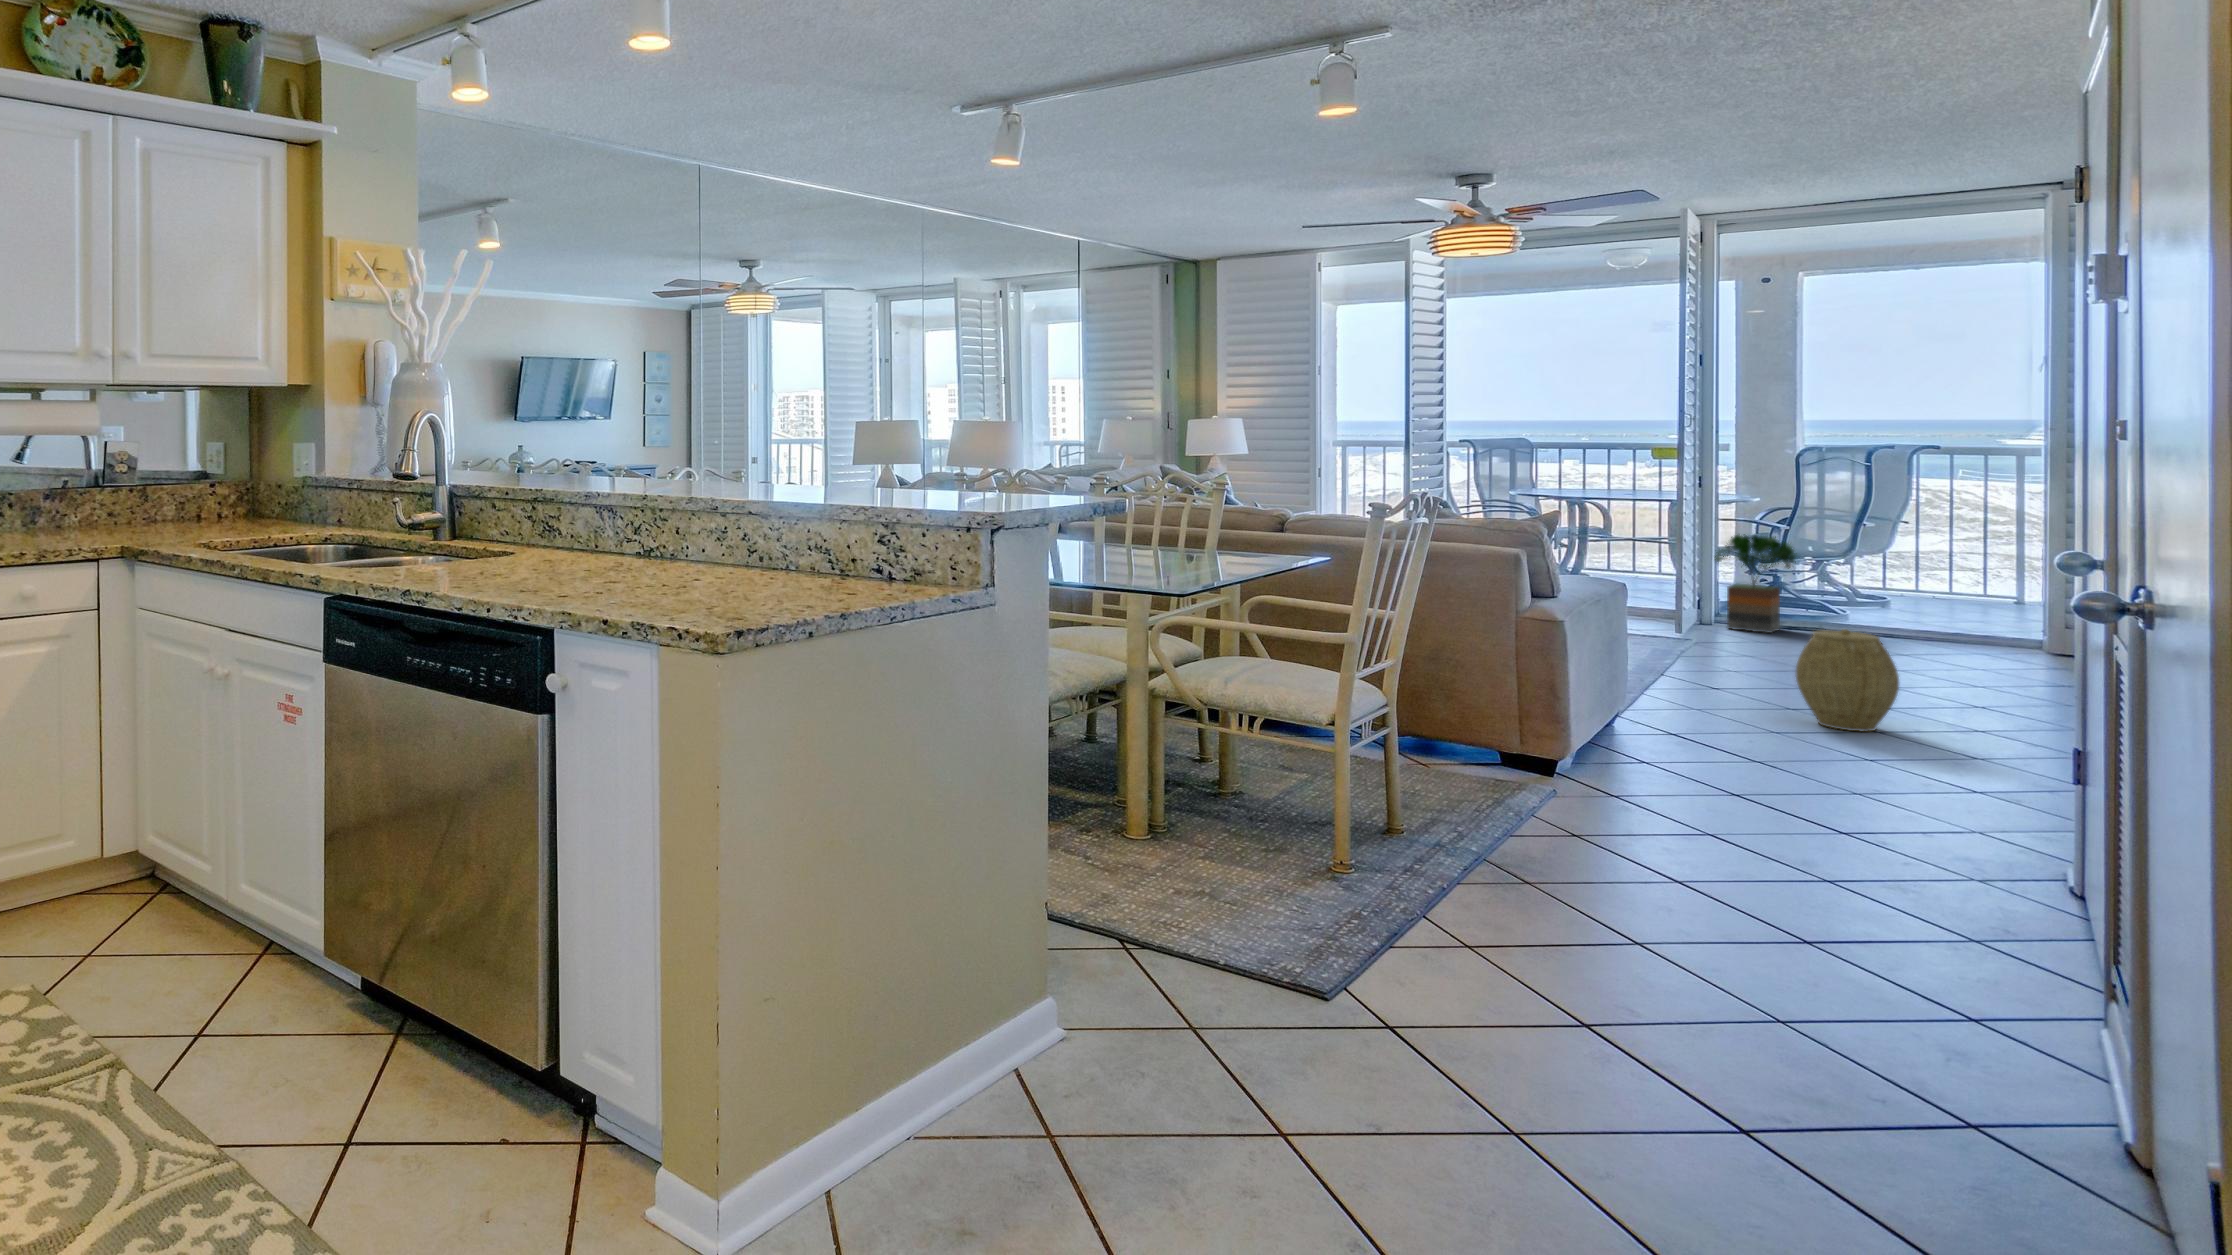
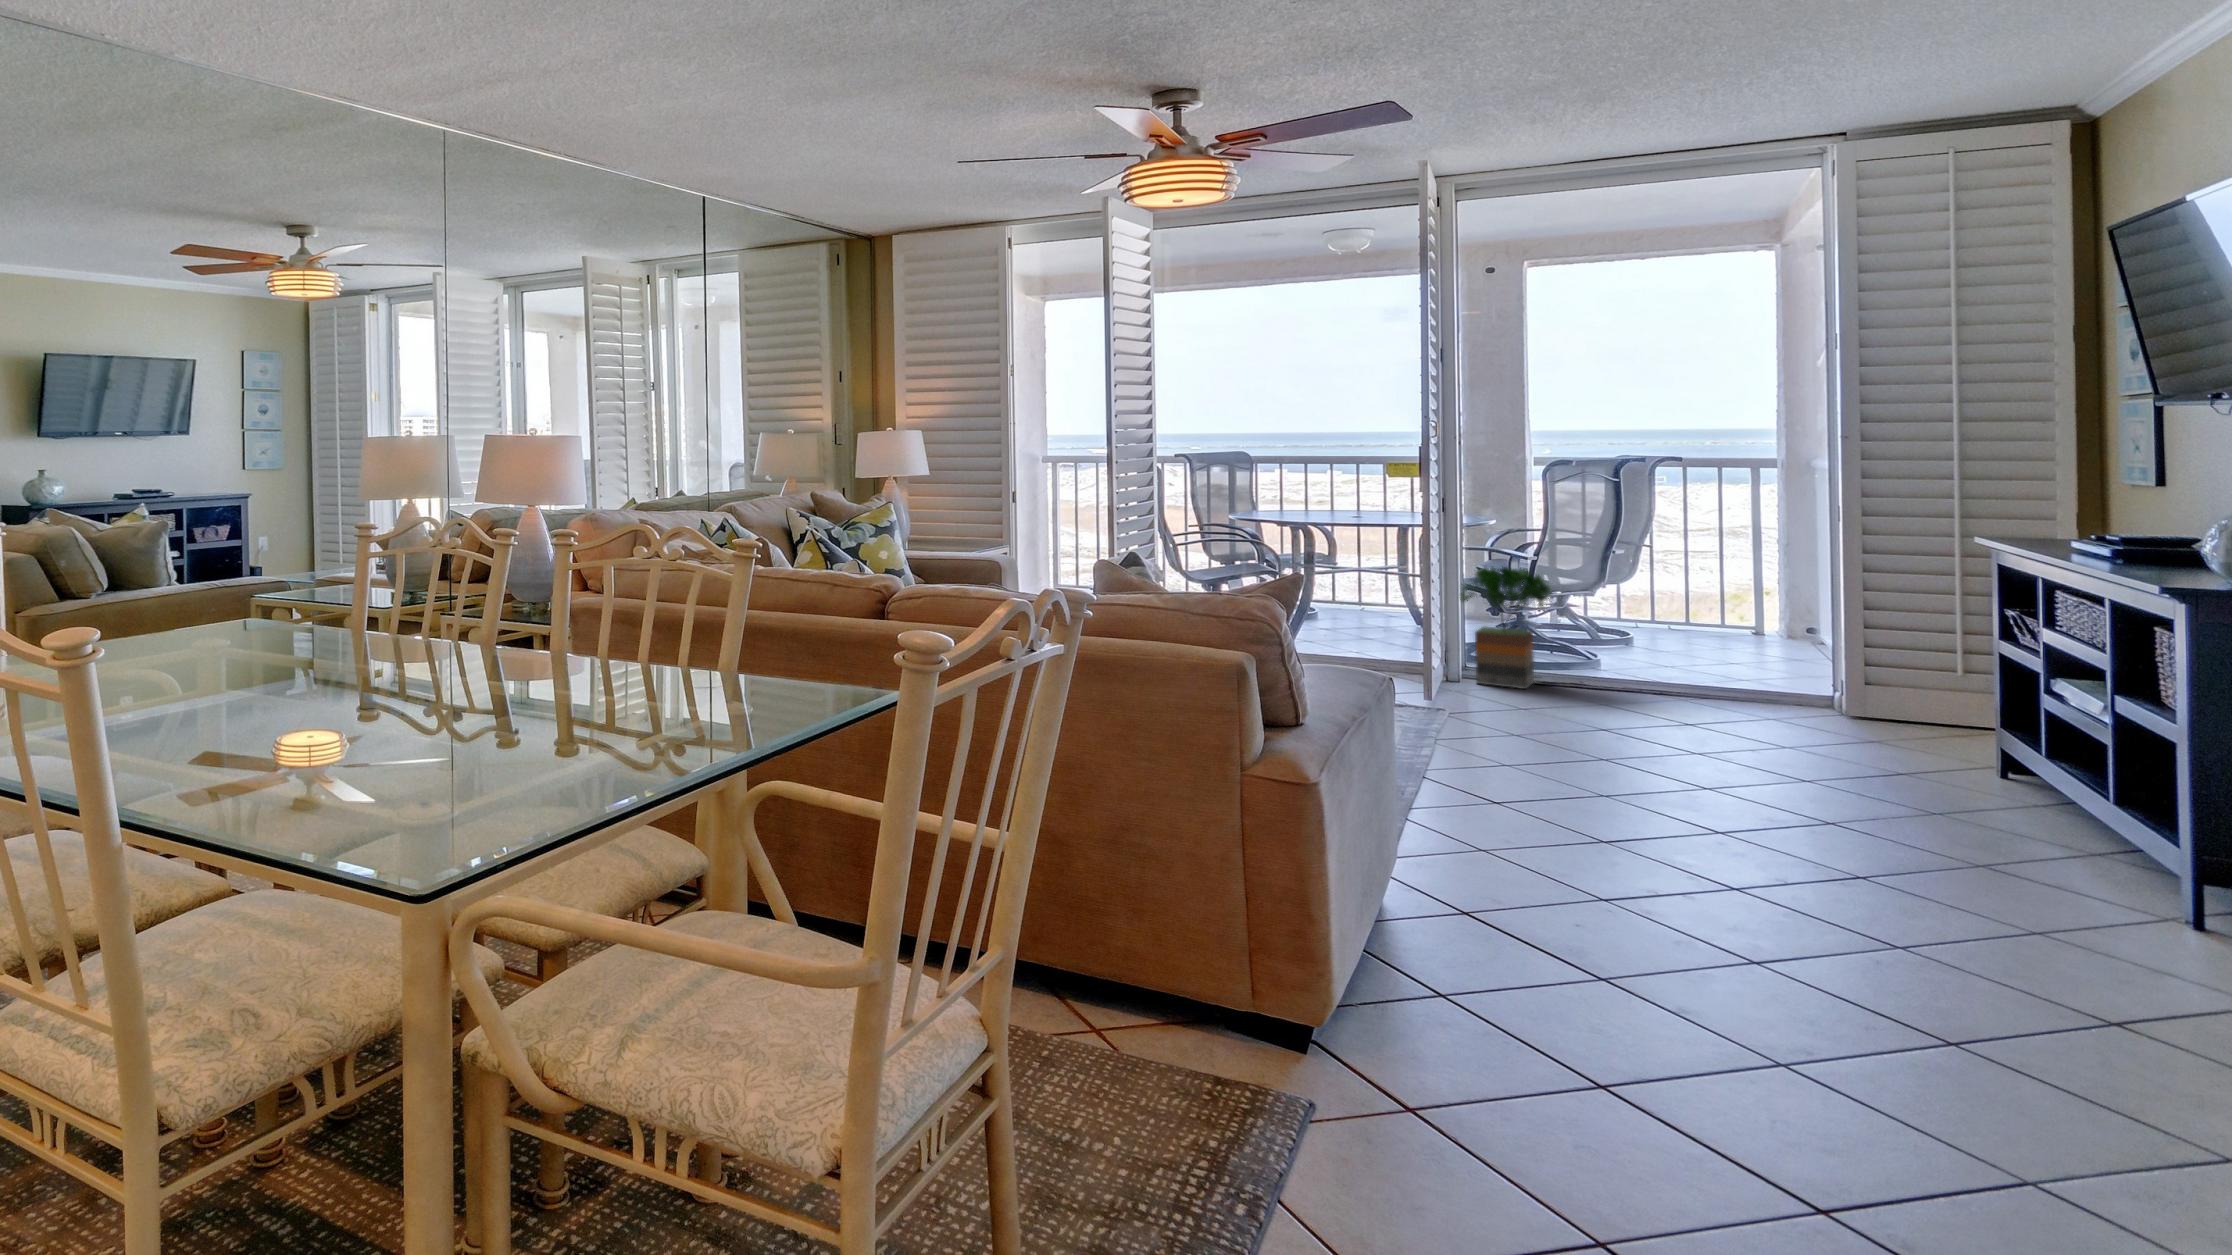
woven basket: present [1796,629,1899,732] -> none [1625,729,1777,889]

